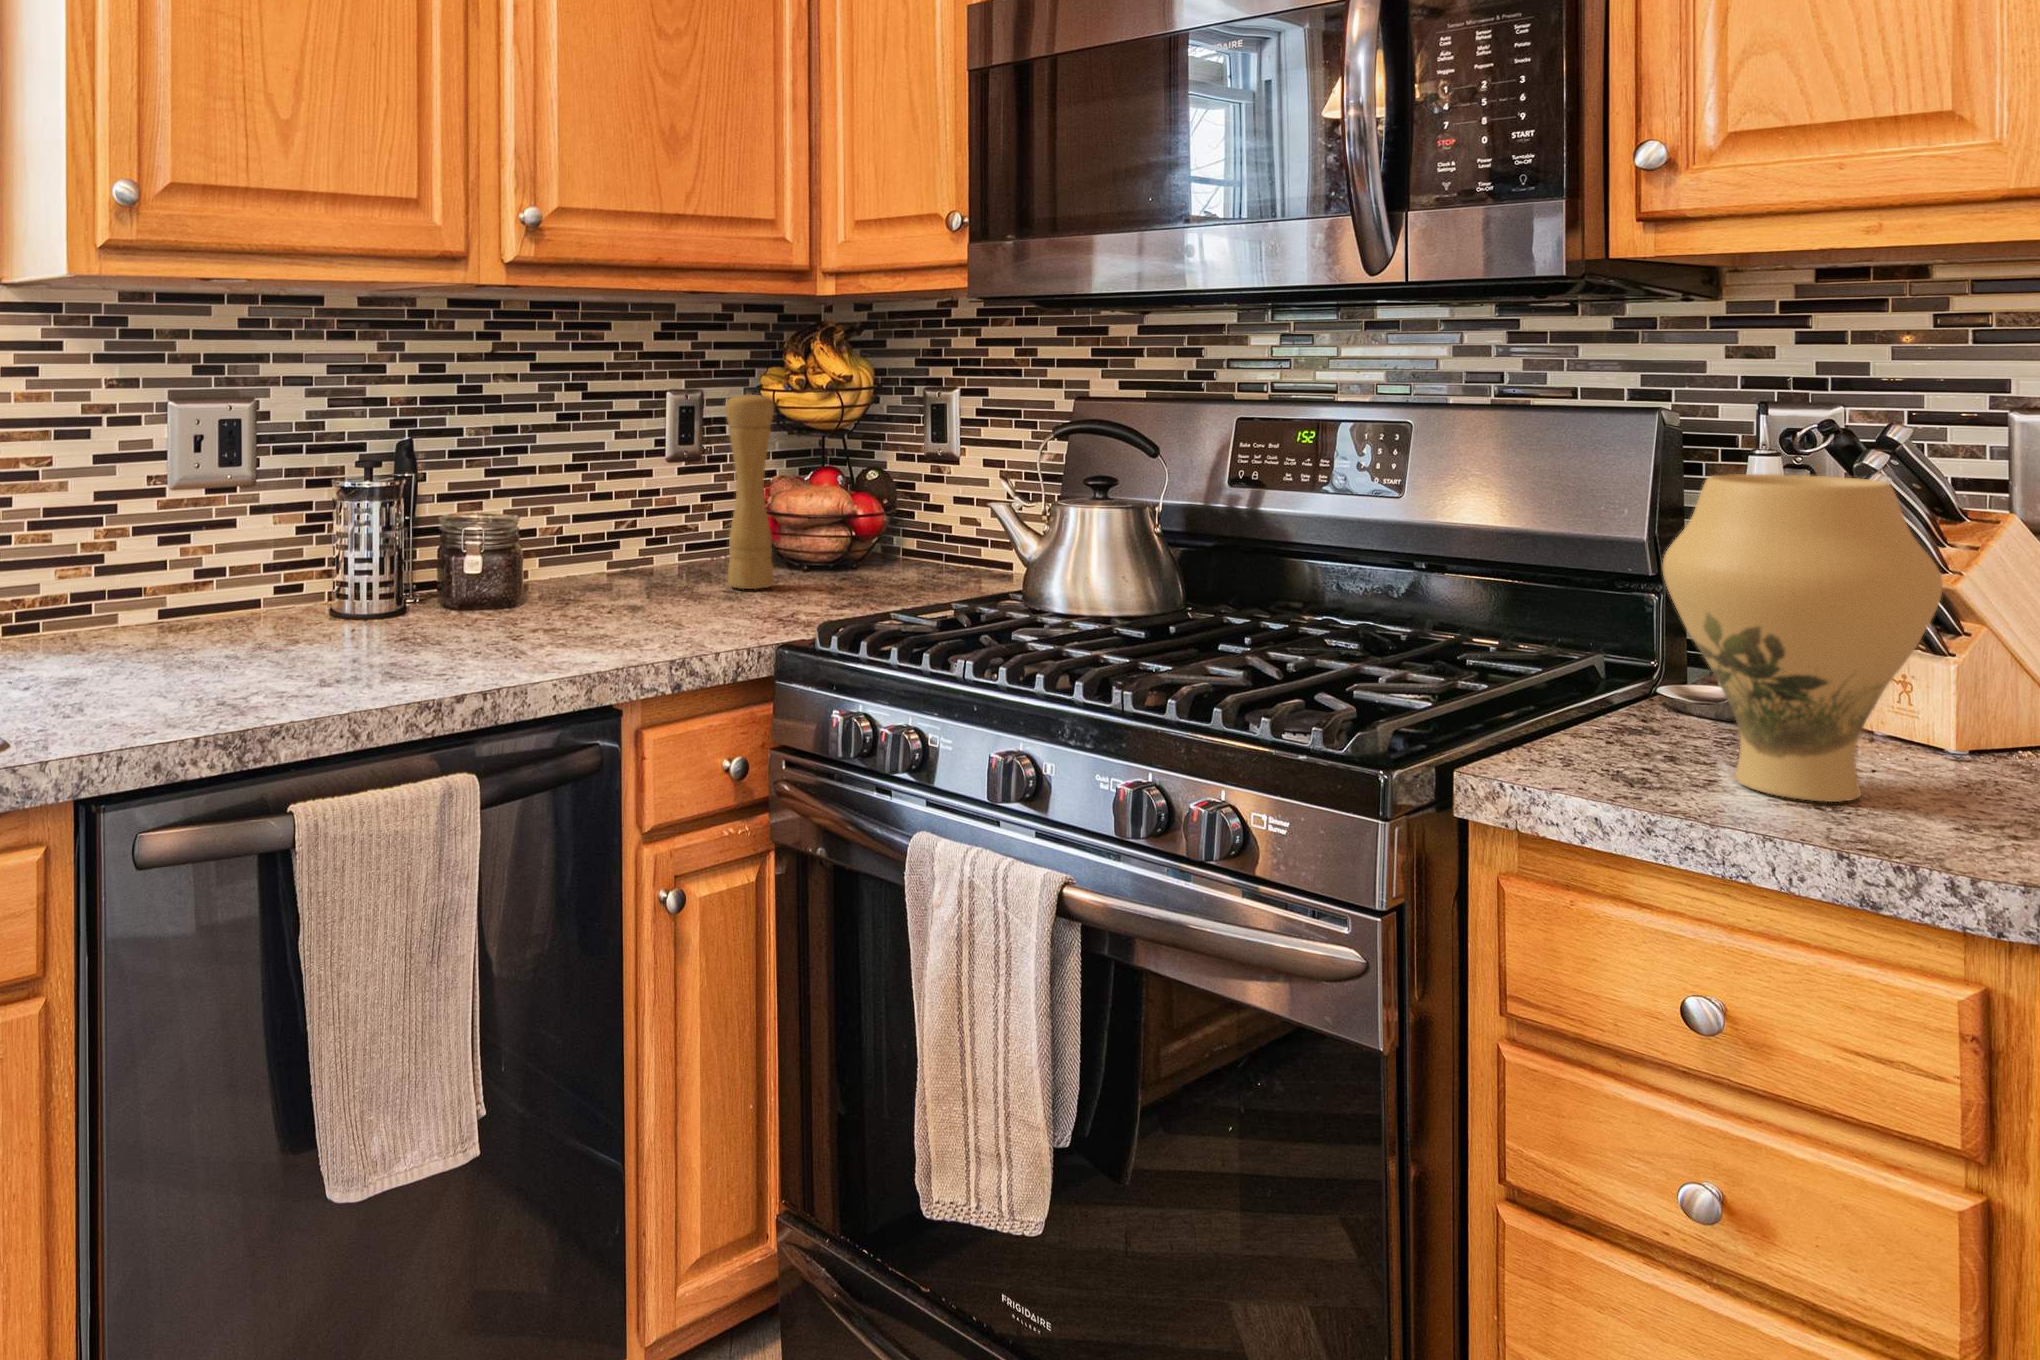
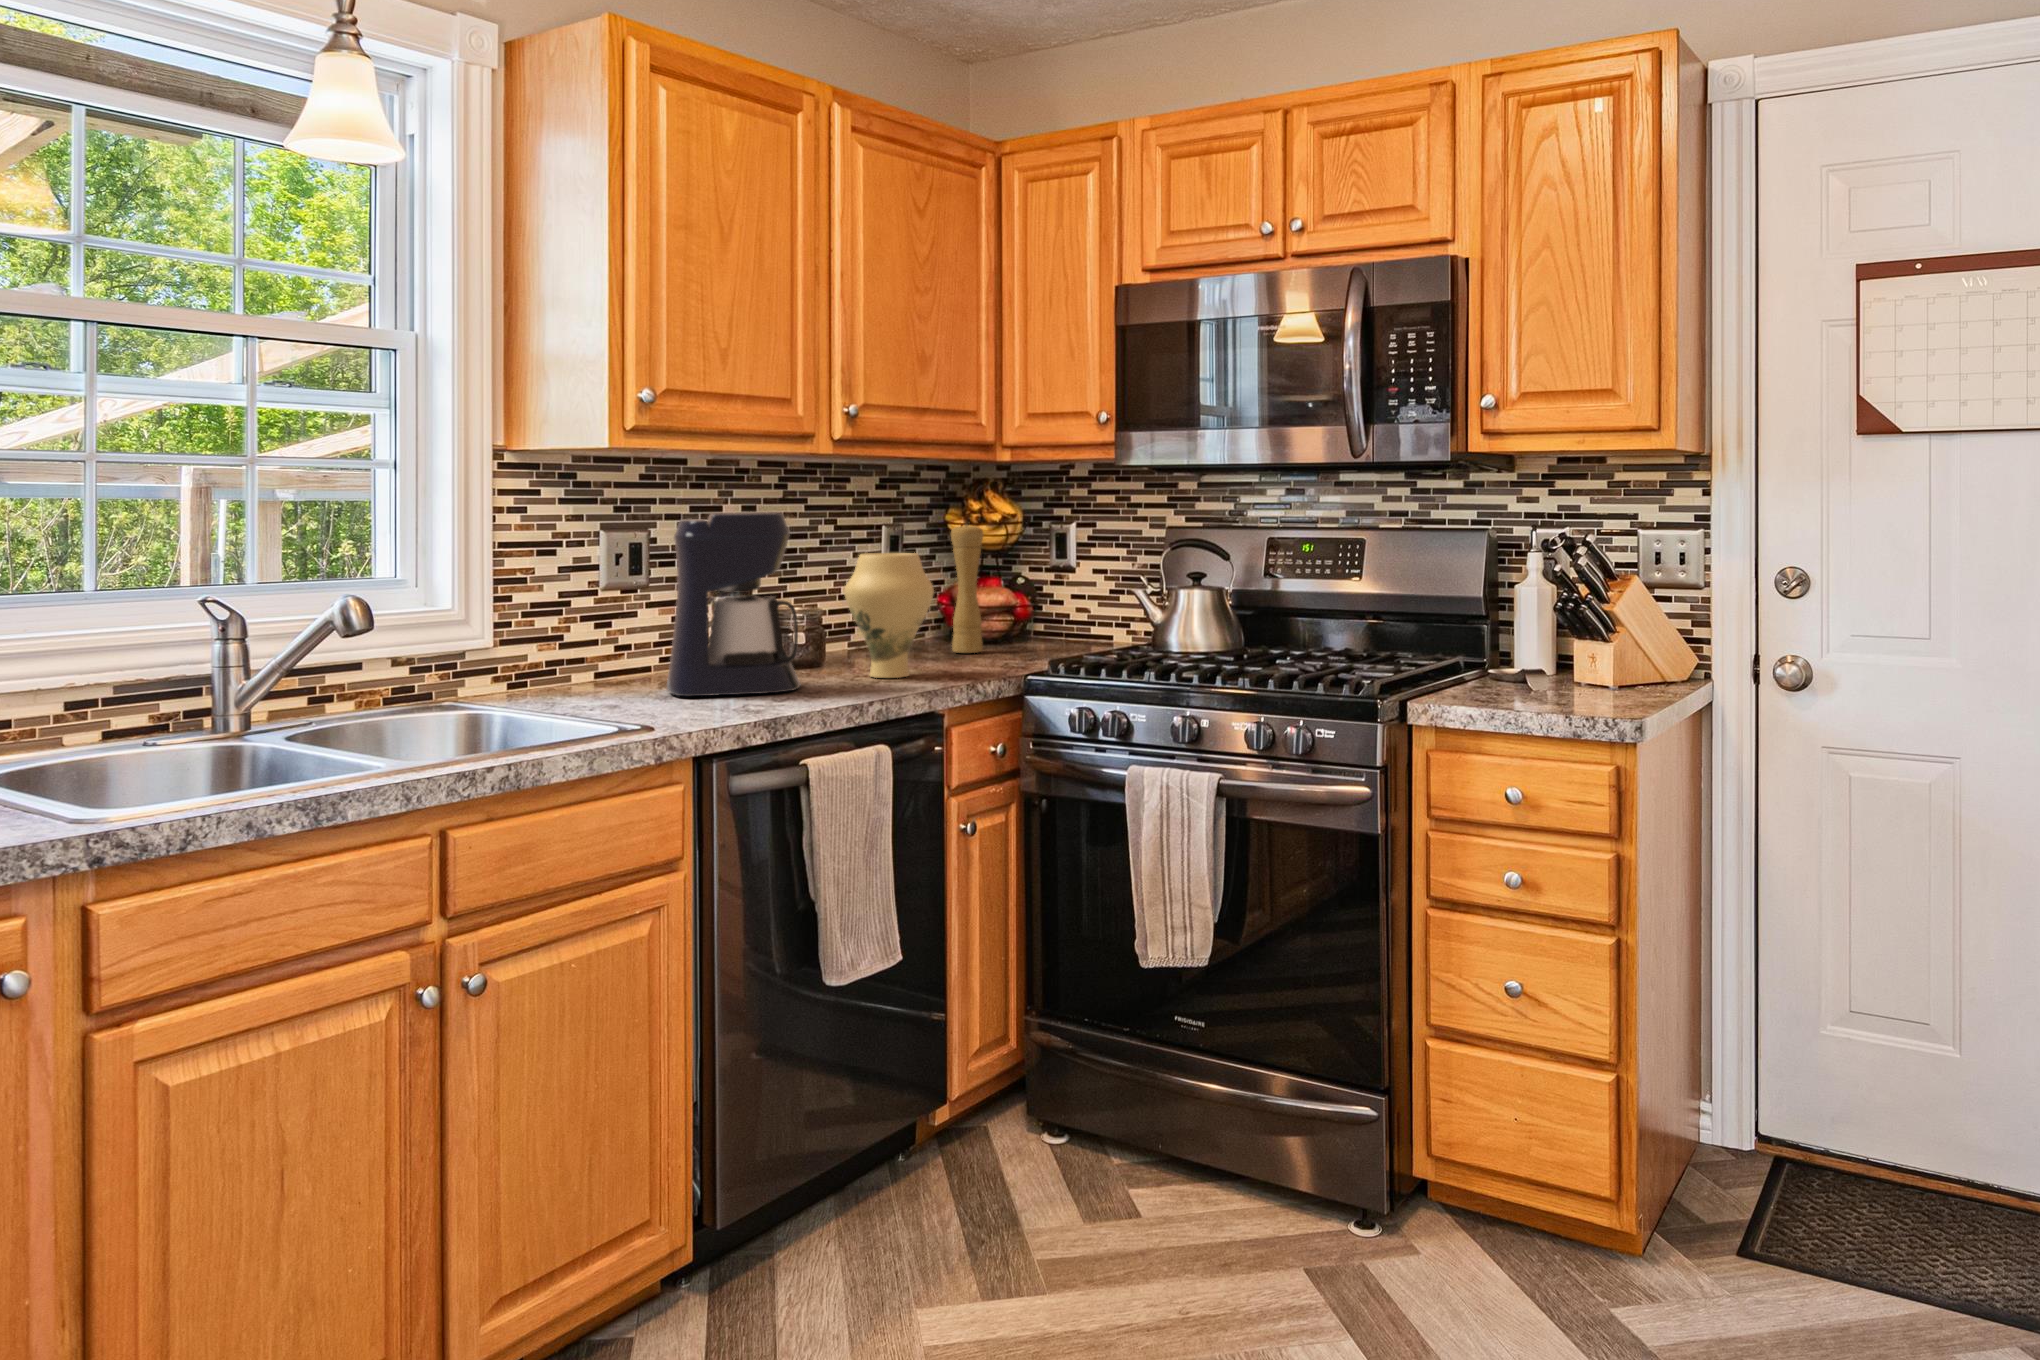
coffee maker: none [178,376,396,669] -> present [667,512,800,696]
vase: present [1663,474,1943,802] -> present [844,553,934,678]

